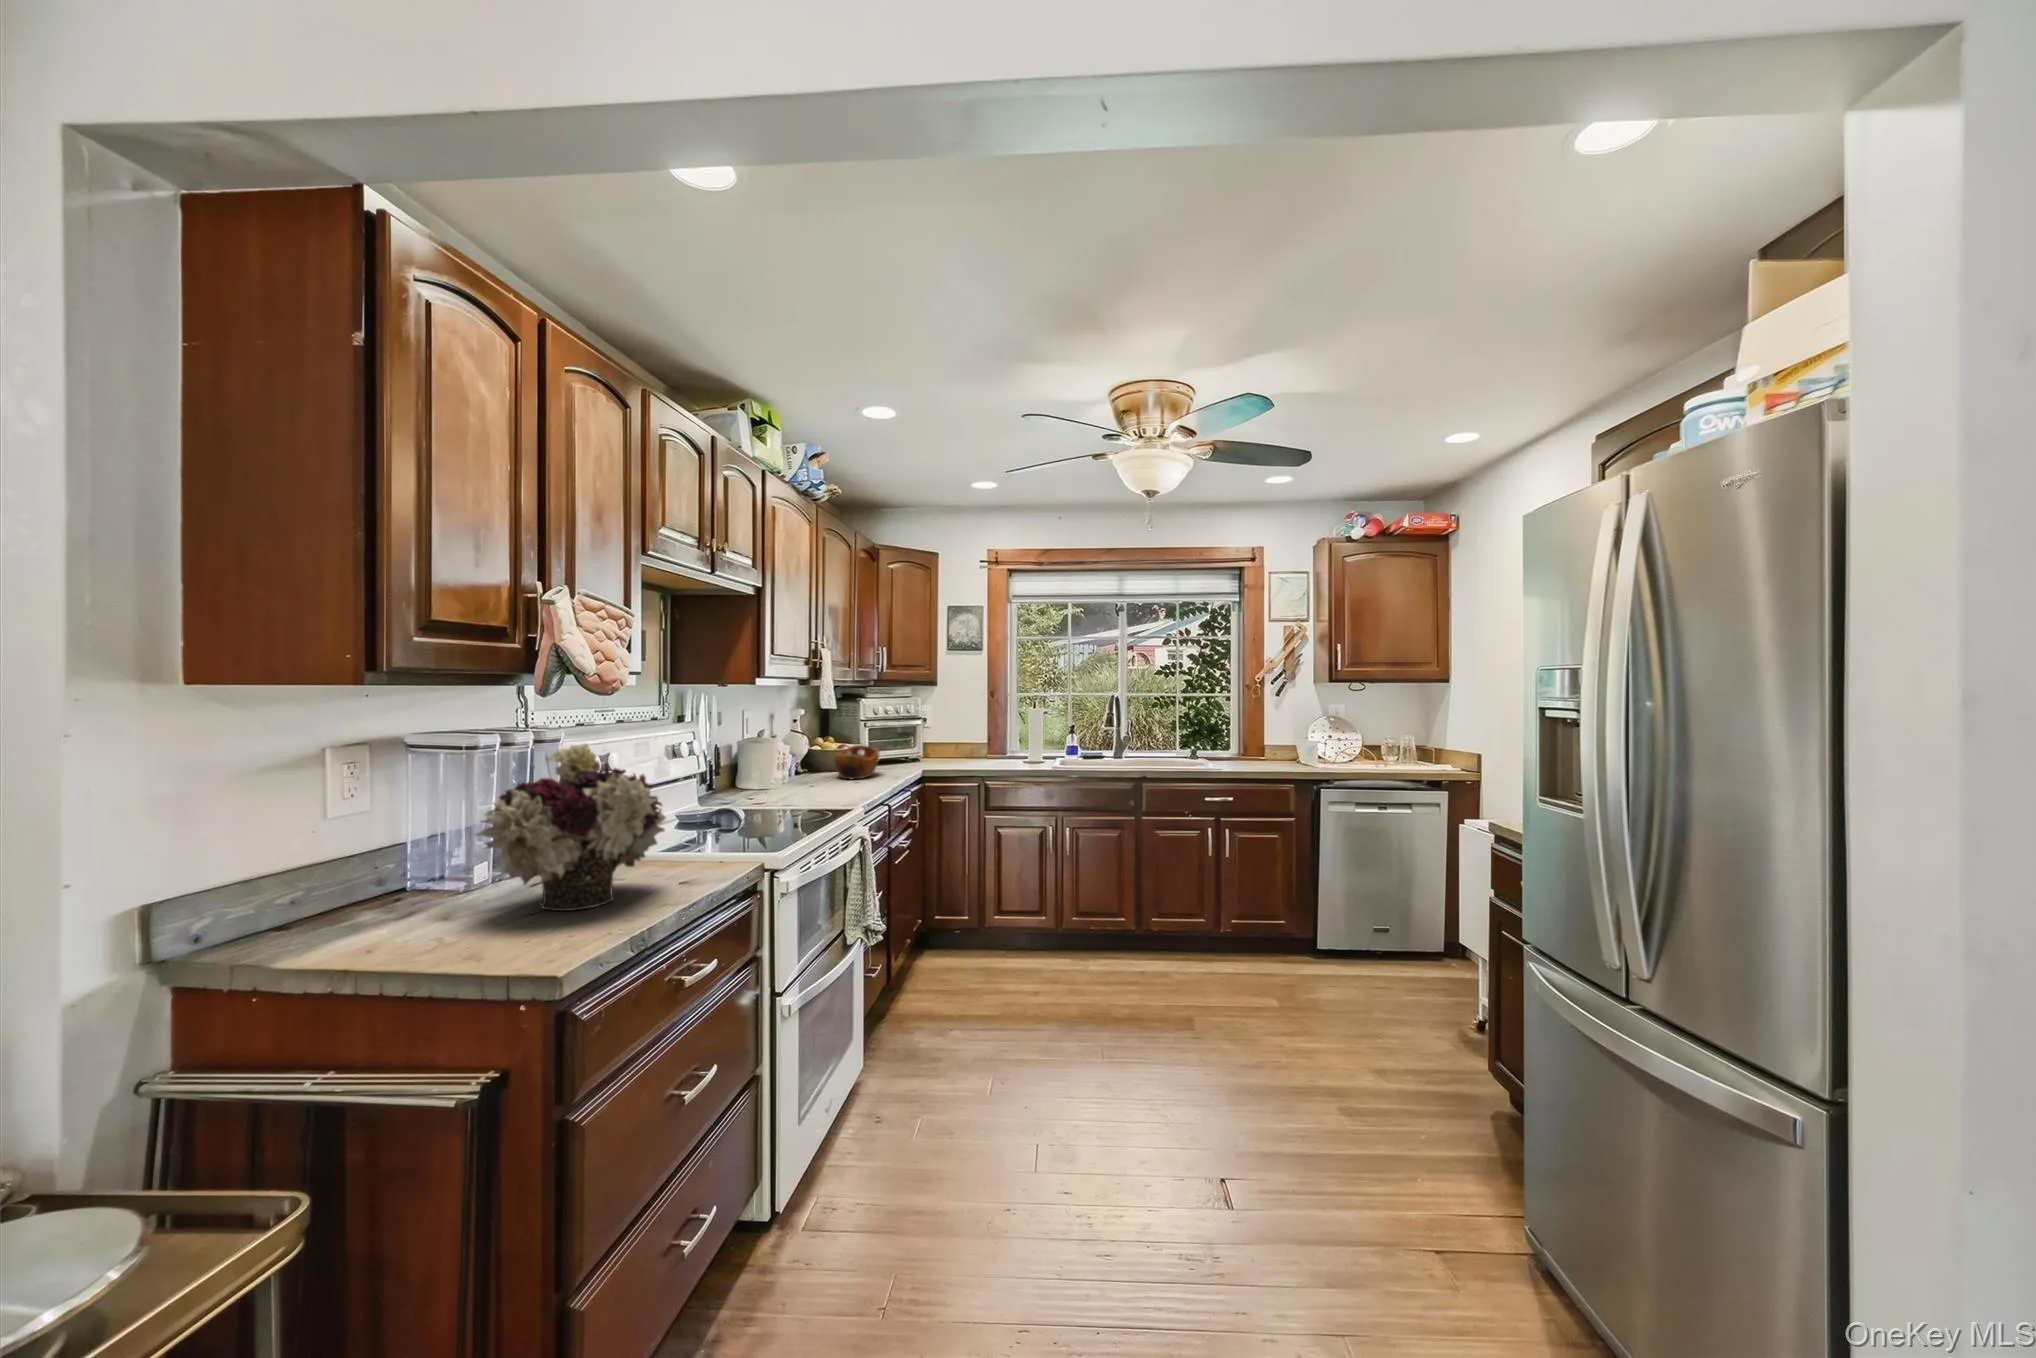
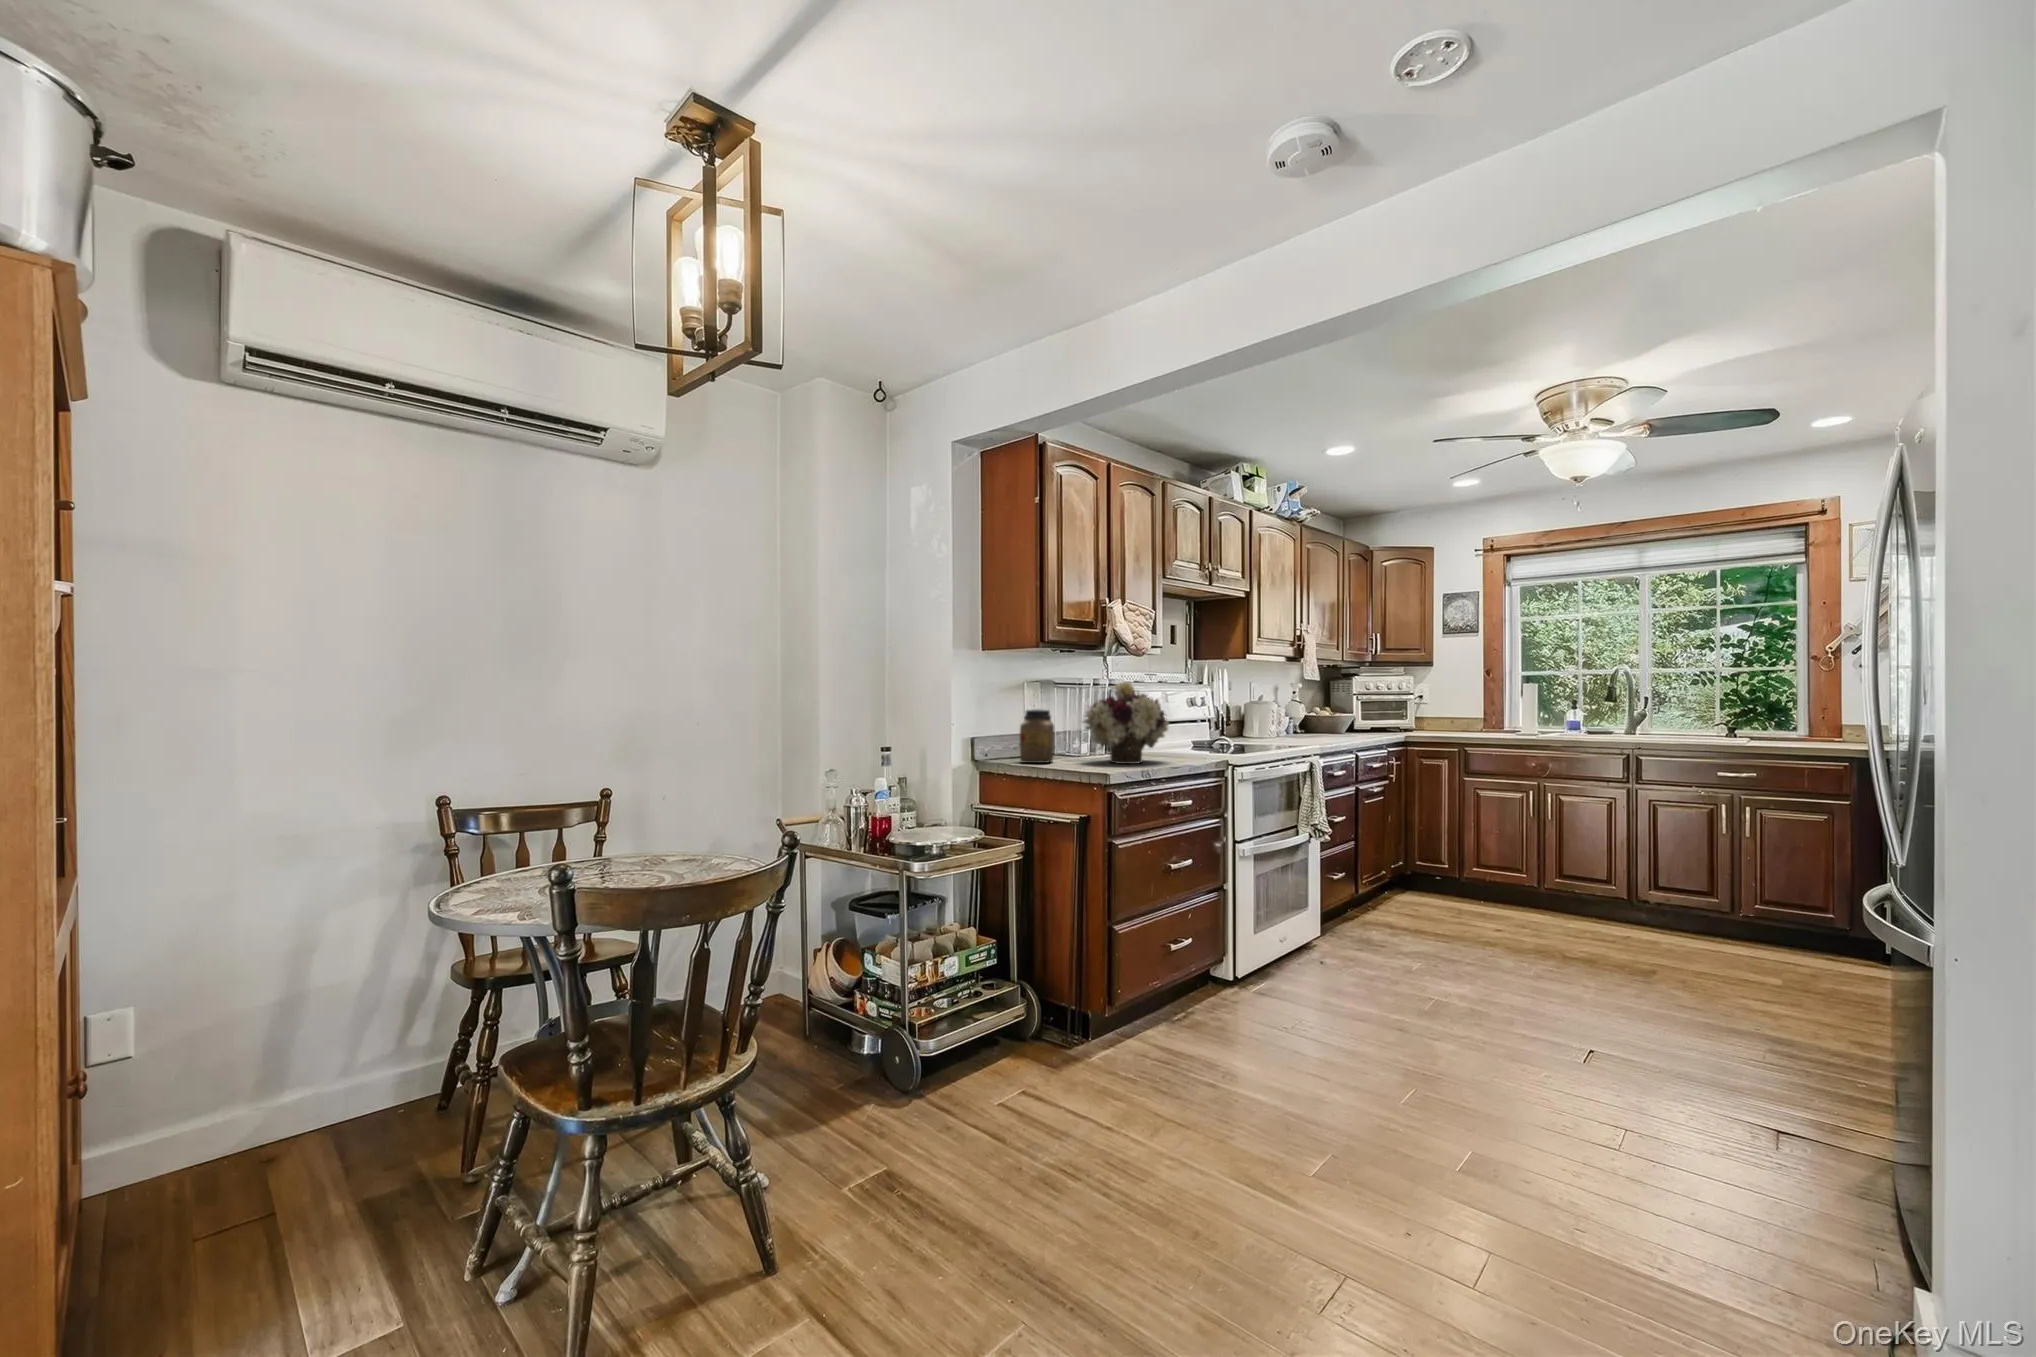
wooden bowl: present [834,745,879,780] -> none [1323,713,1364,738]
jar: none [302,816,404,950] -> present [1020,709,1054,763]

